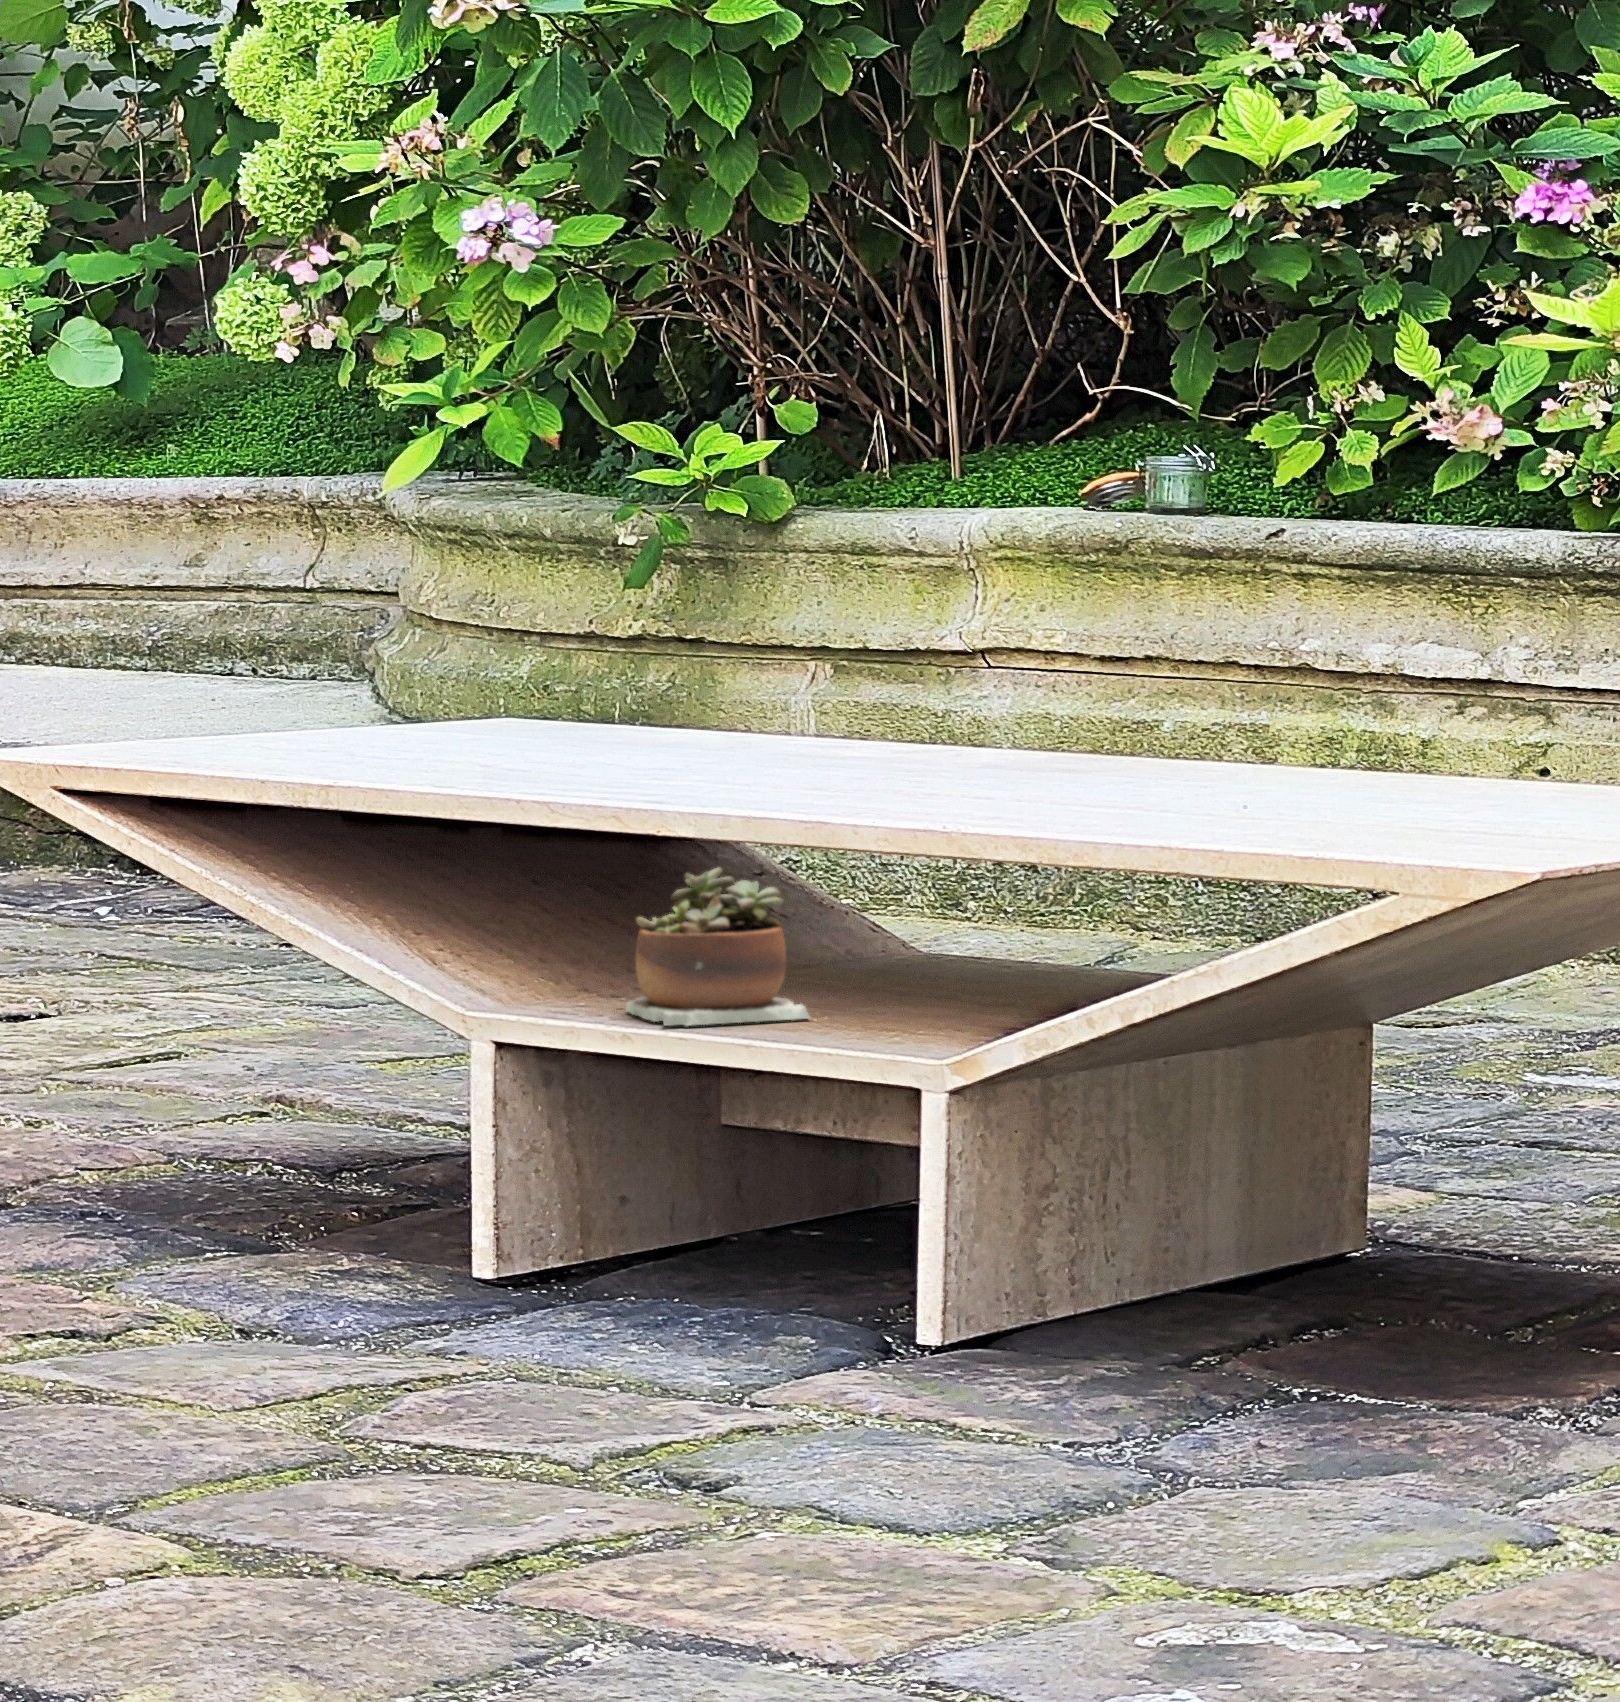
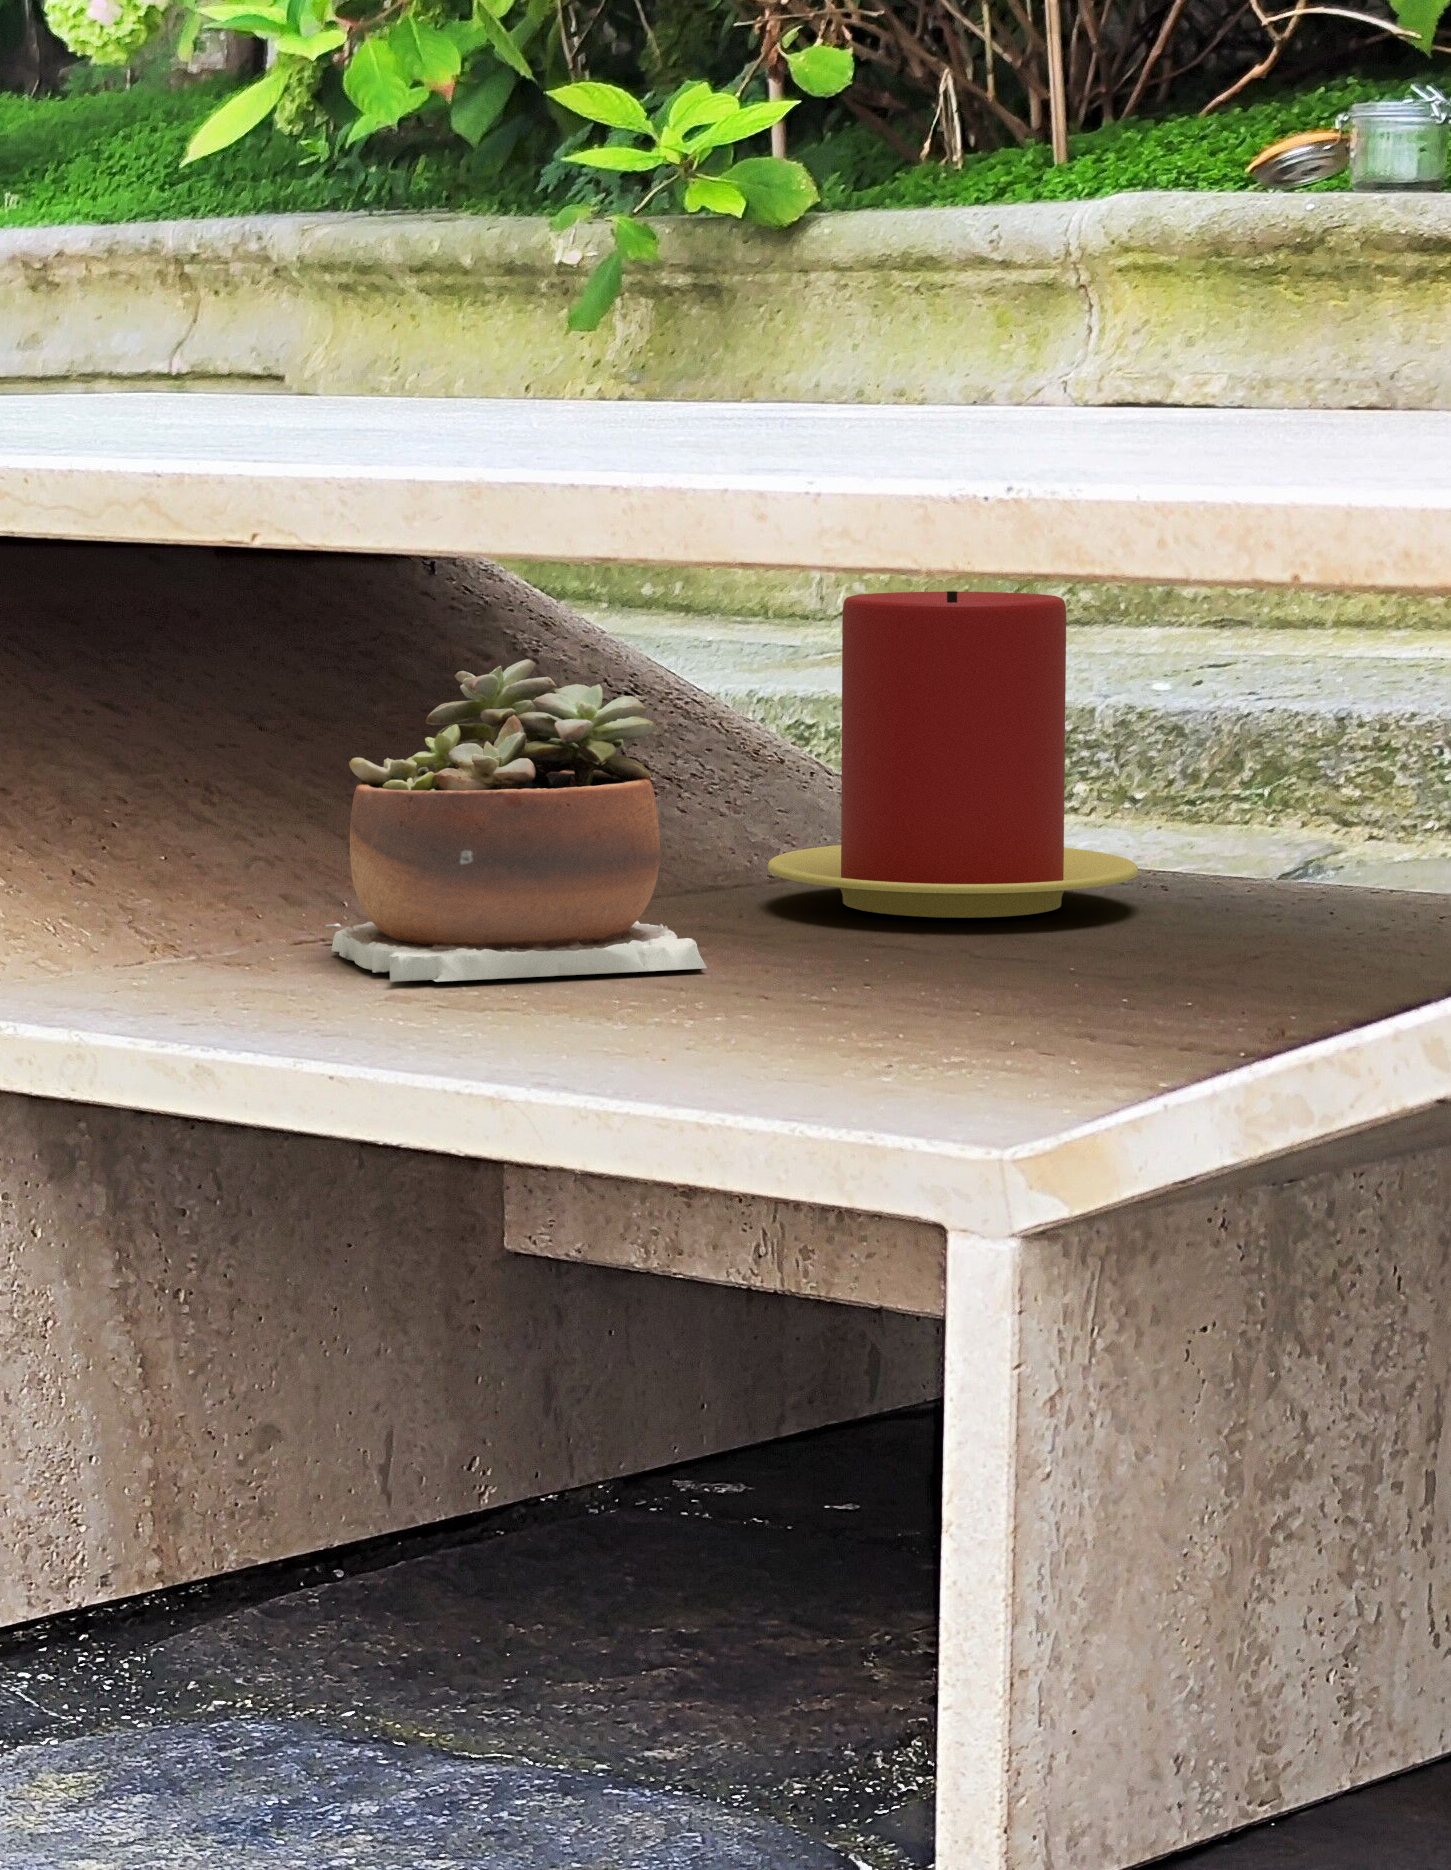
candle: none [829,828,1013,993] -> present [768,591,1138,918]

